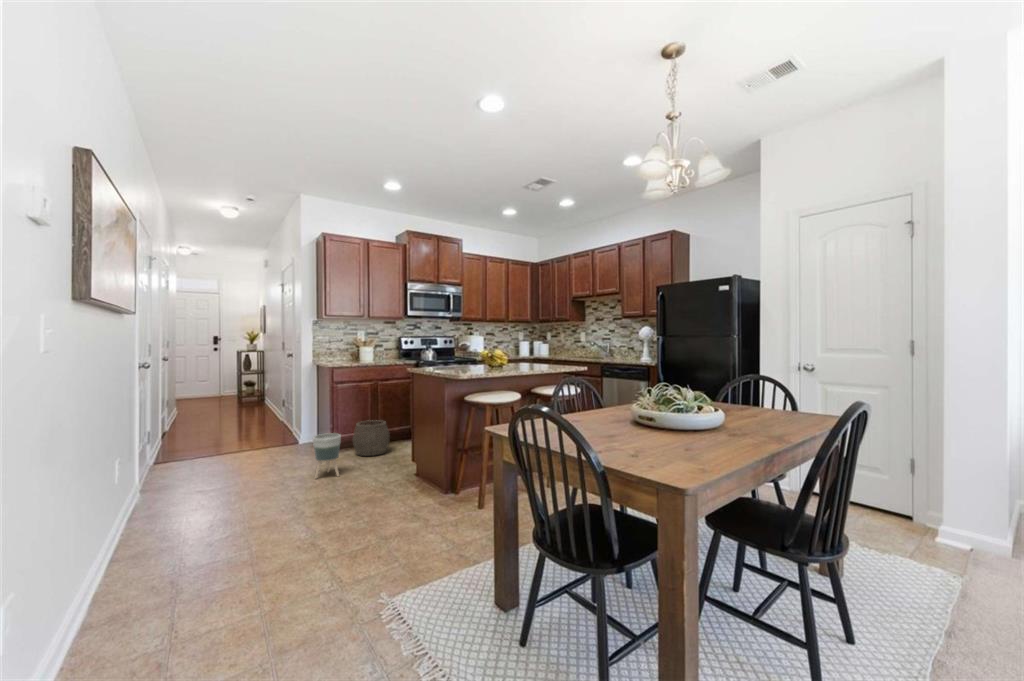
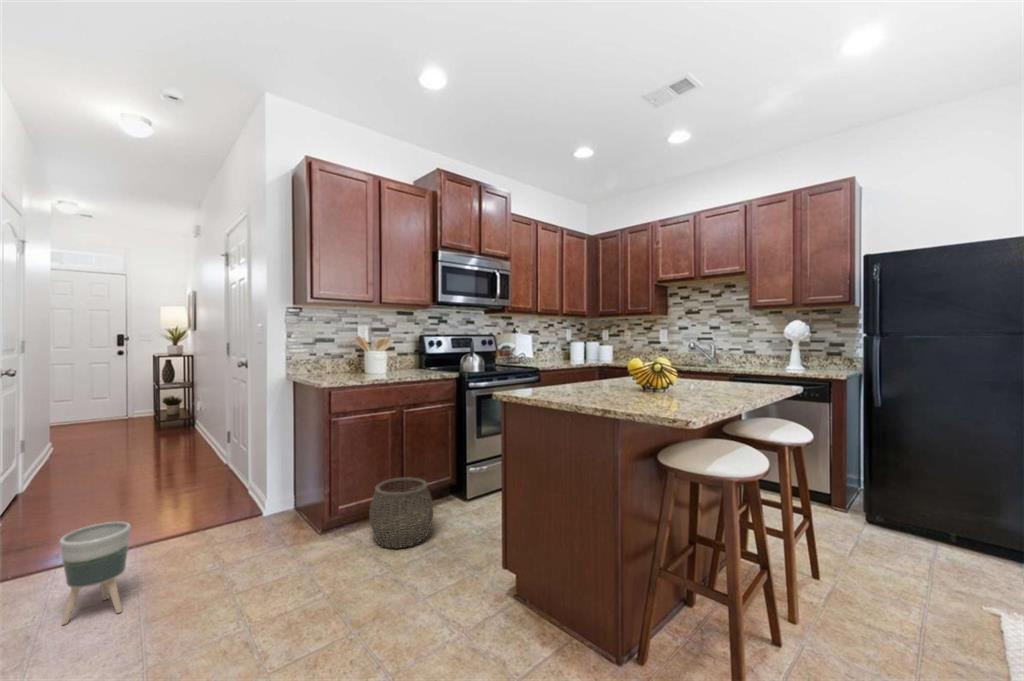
planter: present [313,433,341,478] -> present [60,521,131,625]

